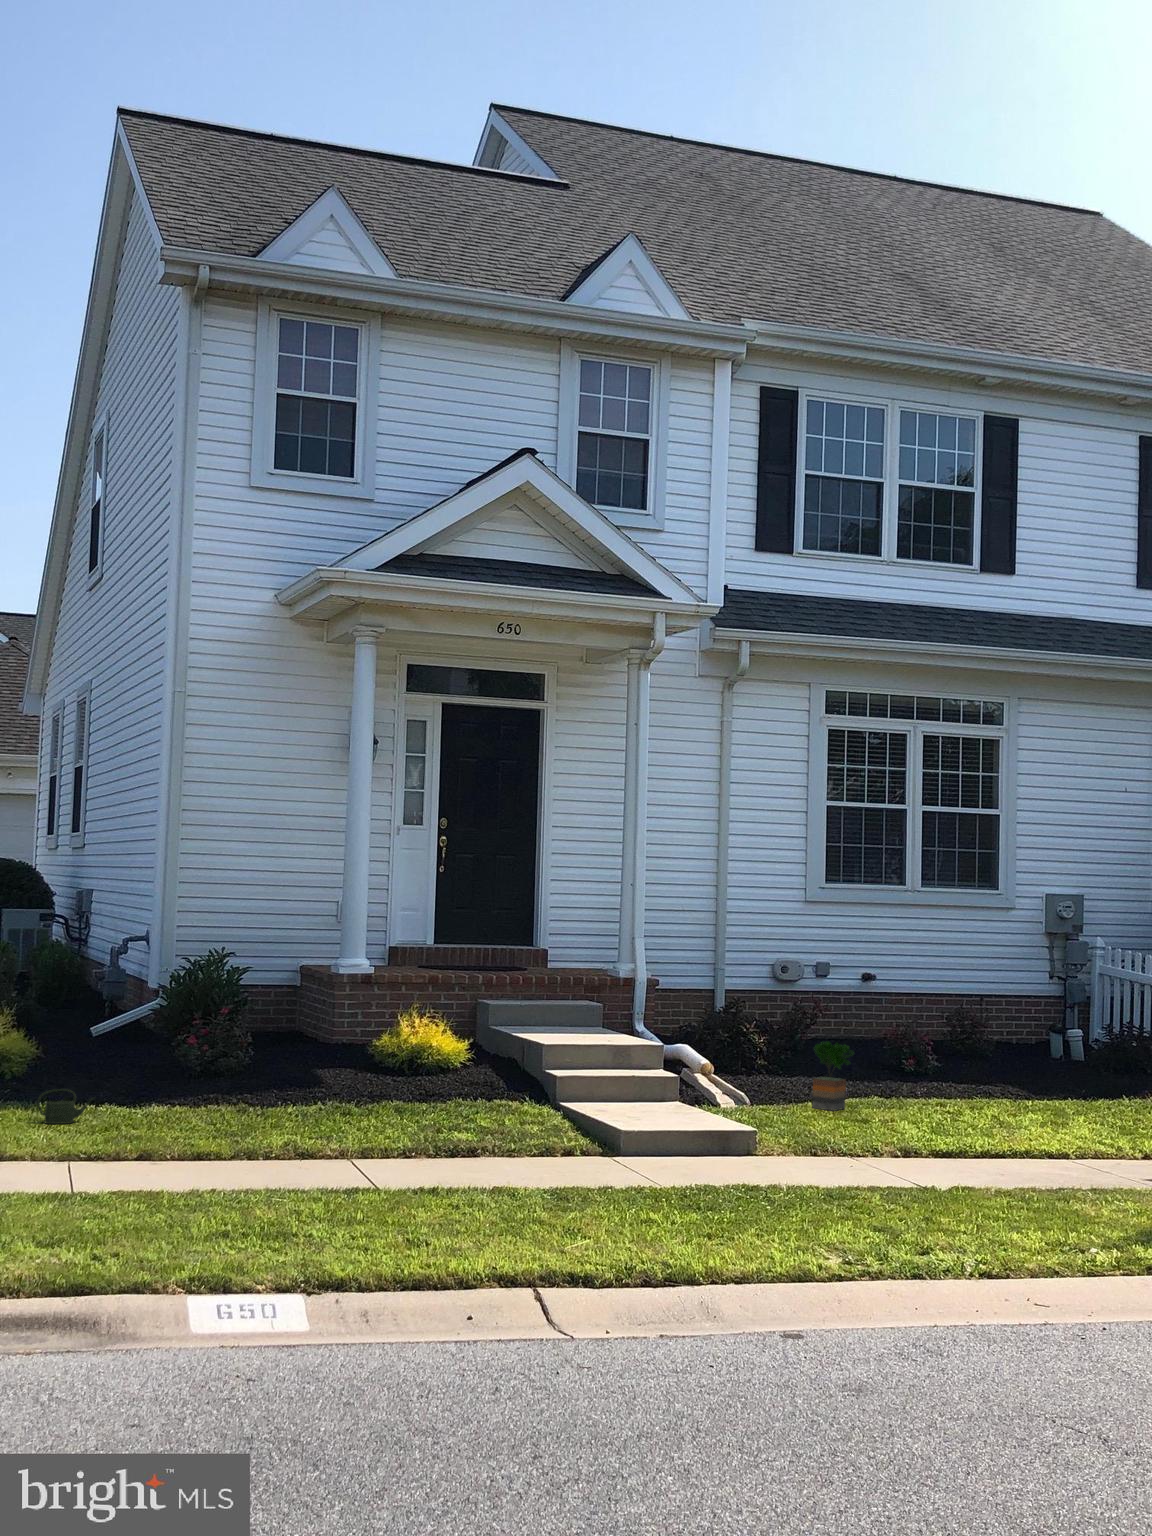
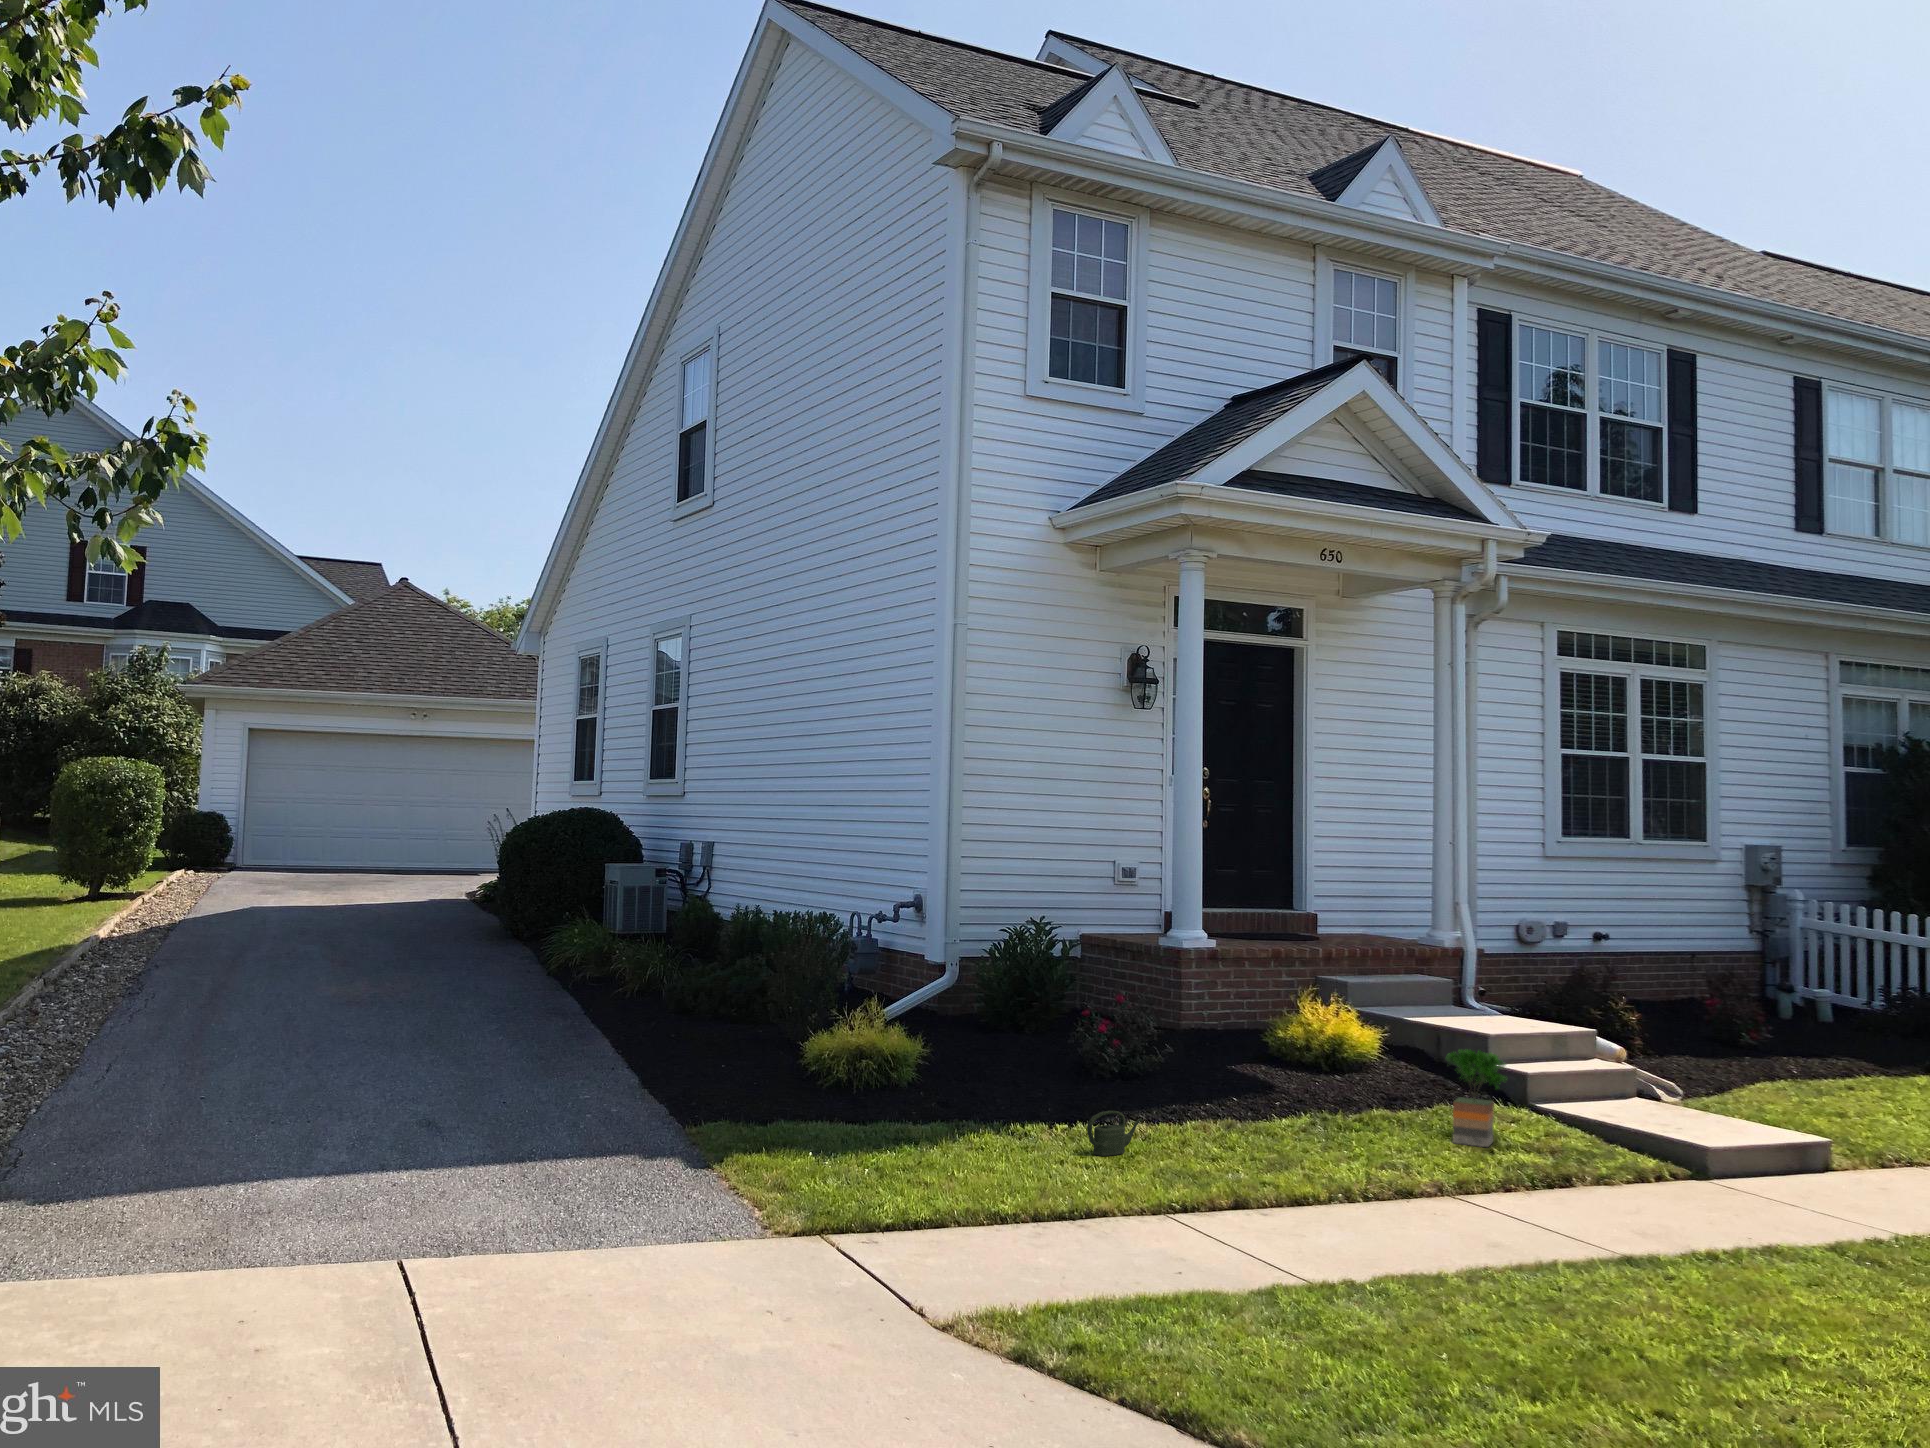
potted tree: present [812,1042,853,1111] -> present [1446,1050,1507,1147]

